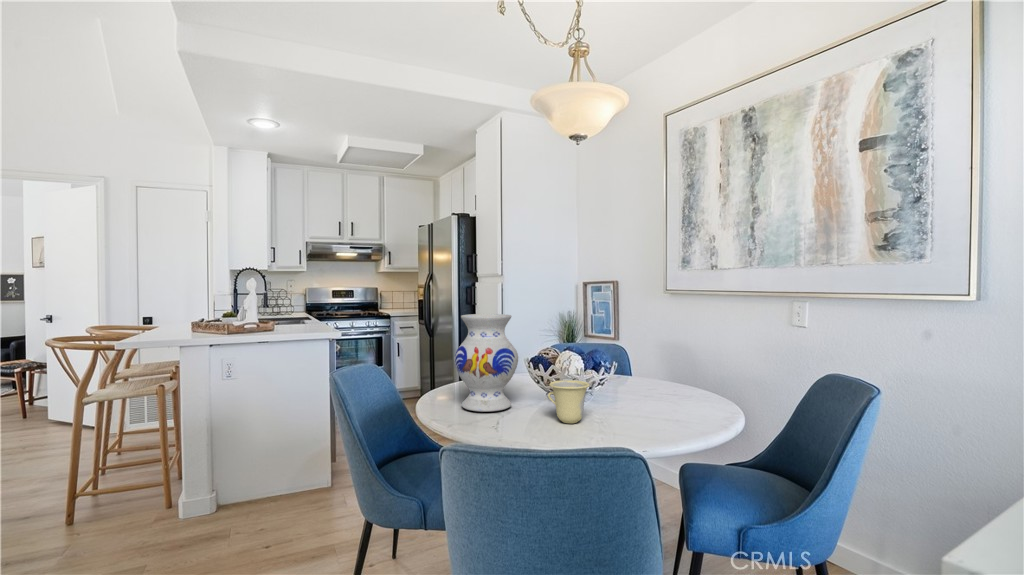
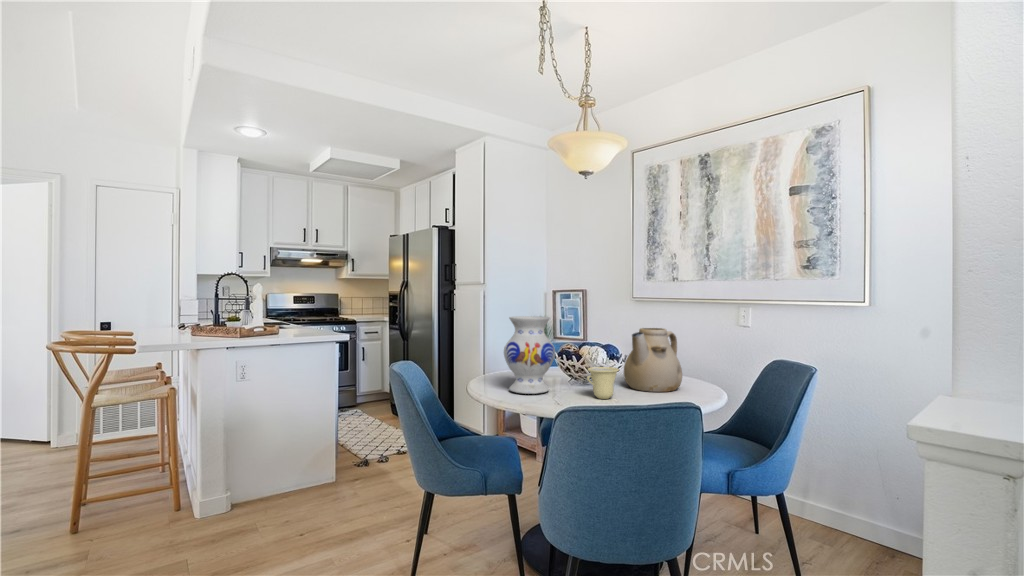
teapot: none [612,329,688,415] -> present [624,328,682,392]

